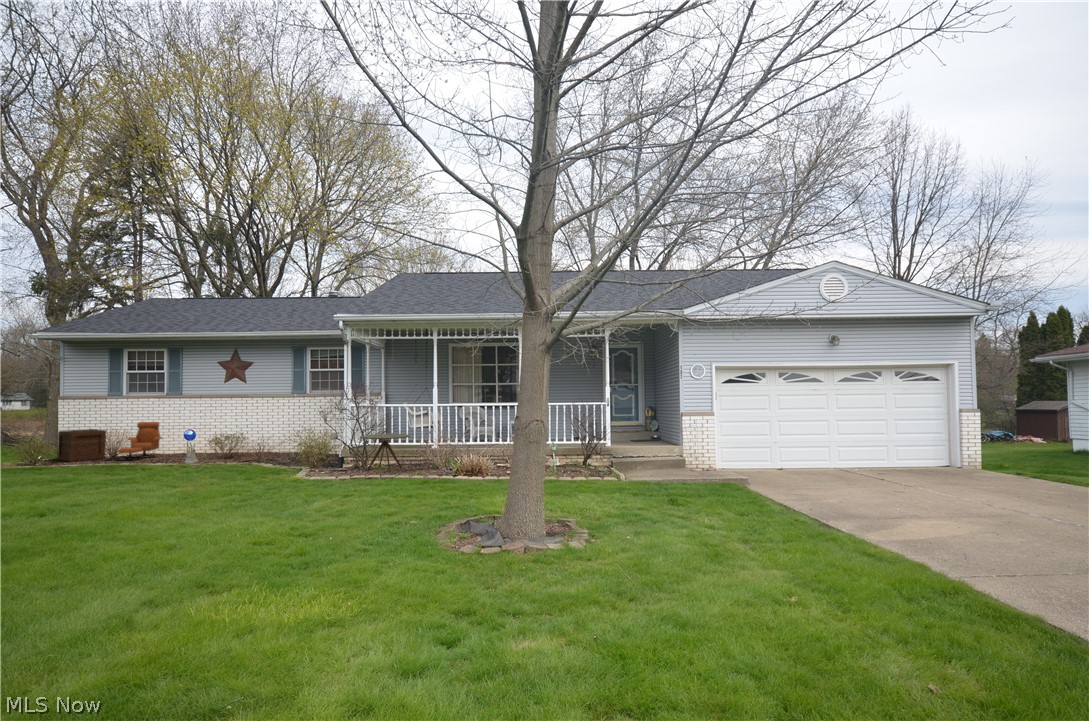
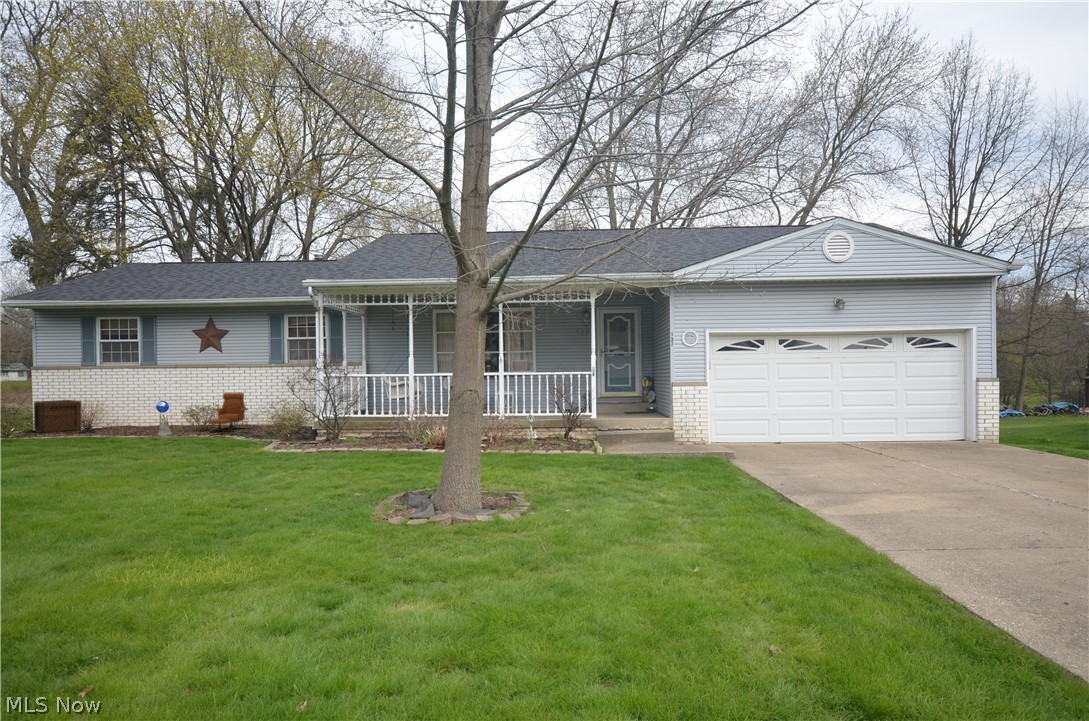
lounge chair: present [118,422,162,461] -> present [208,392,248,433]
round table: present [360,434,410,471] -> none [330,405,383,444]

